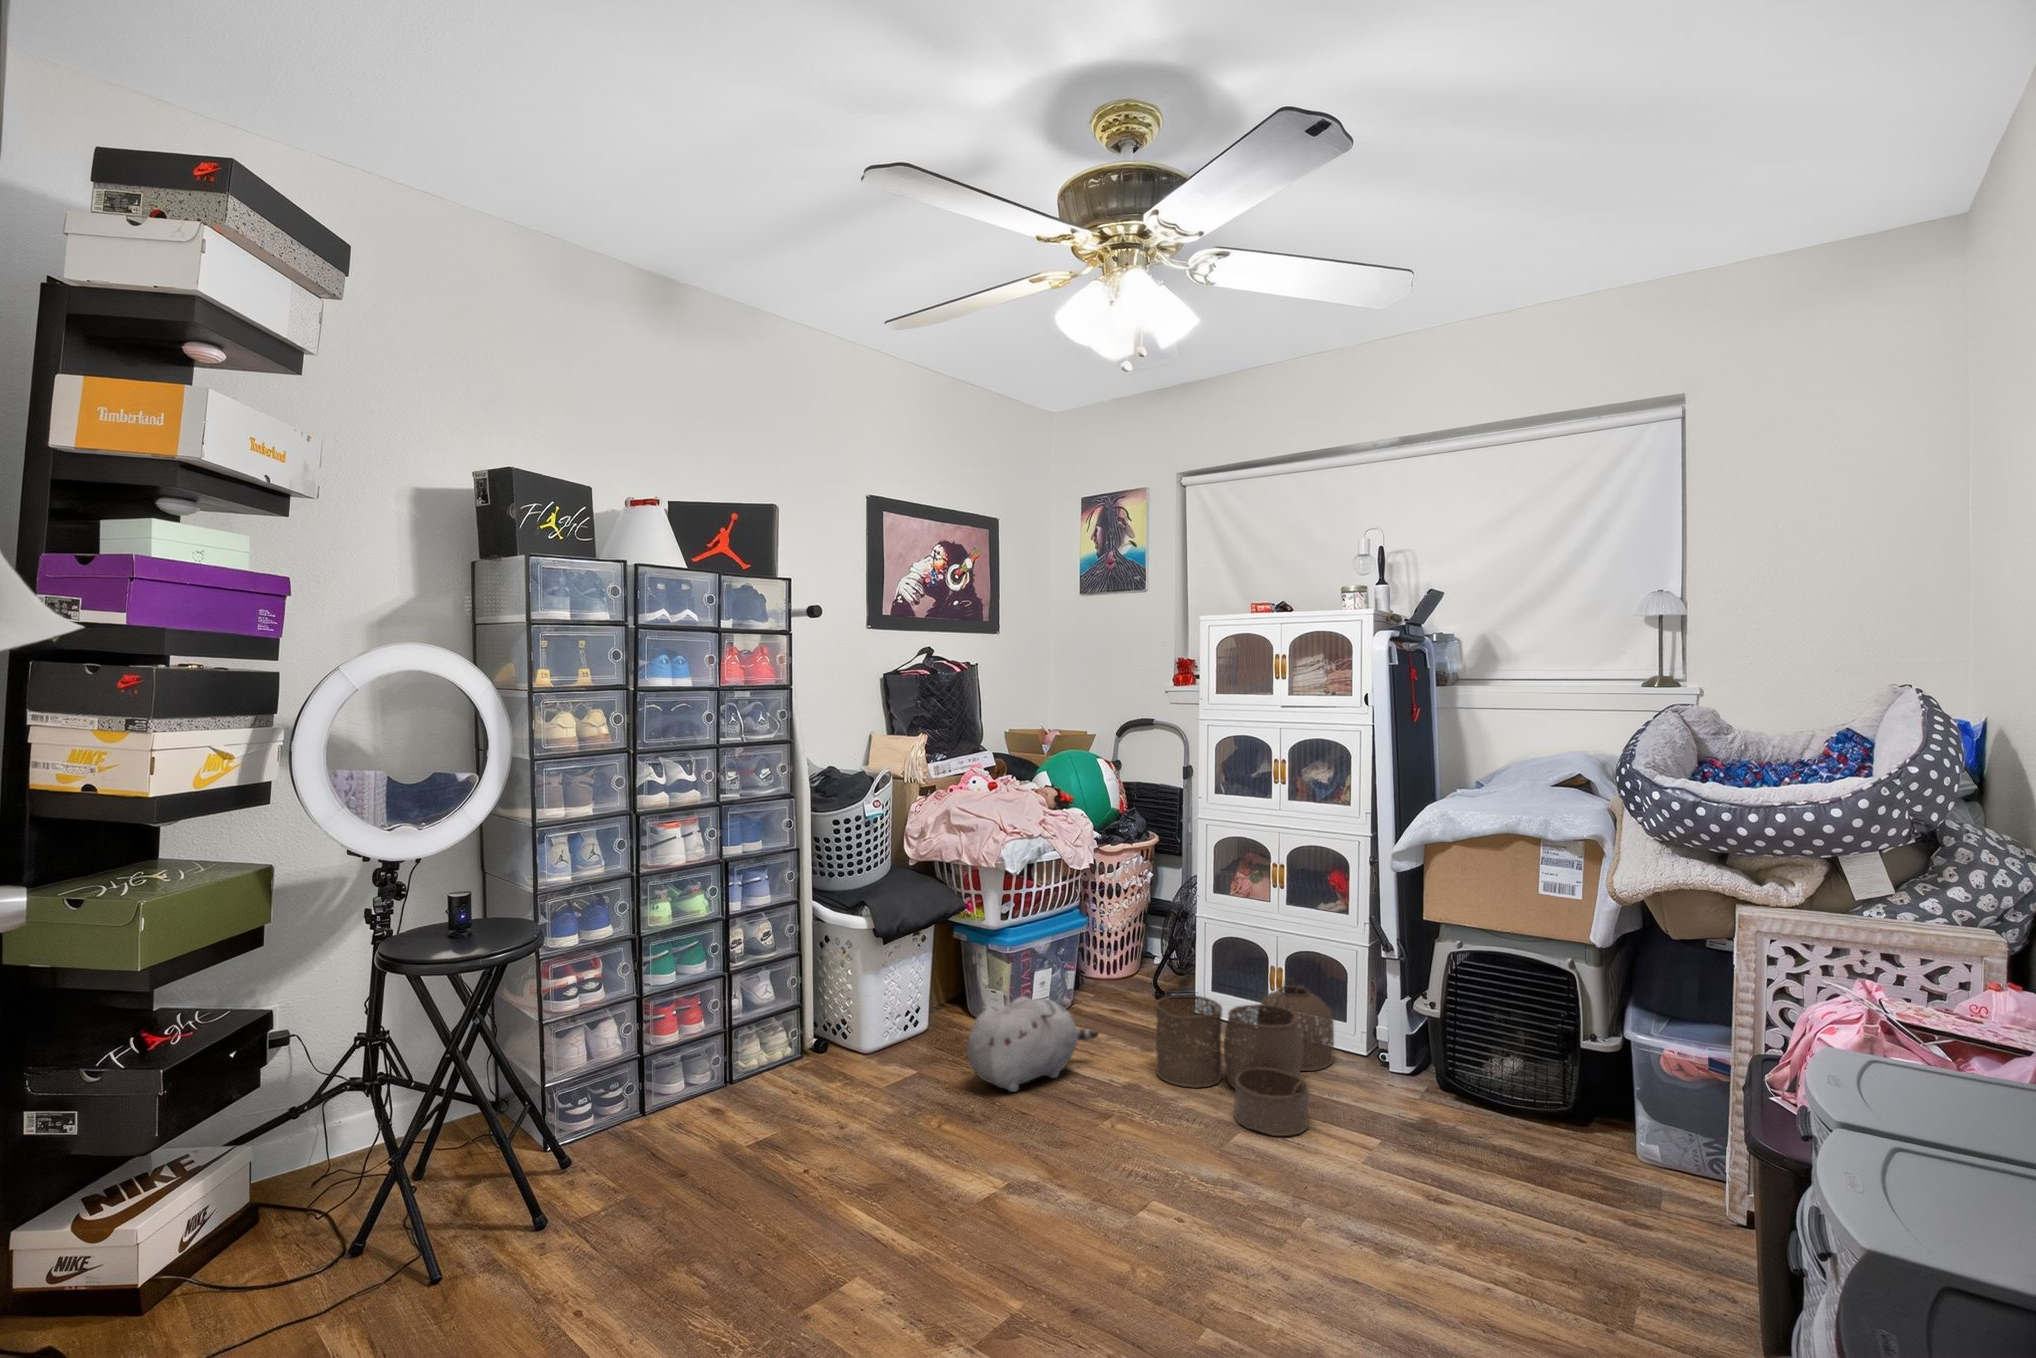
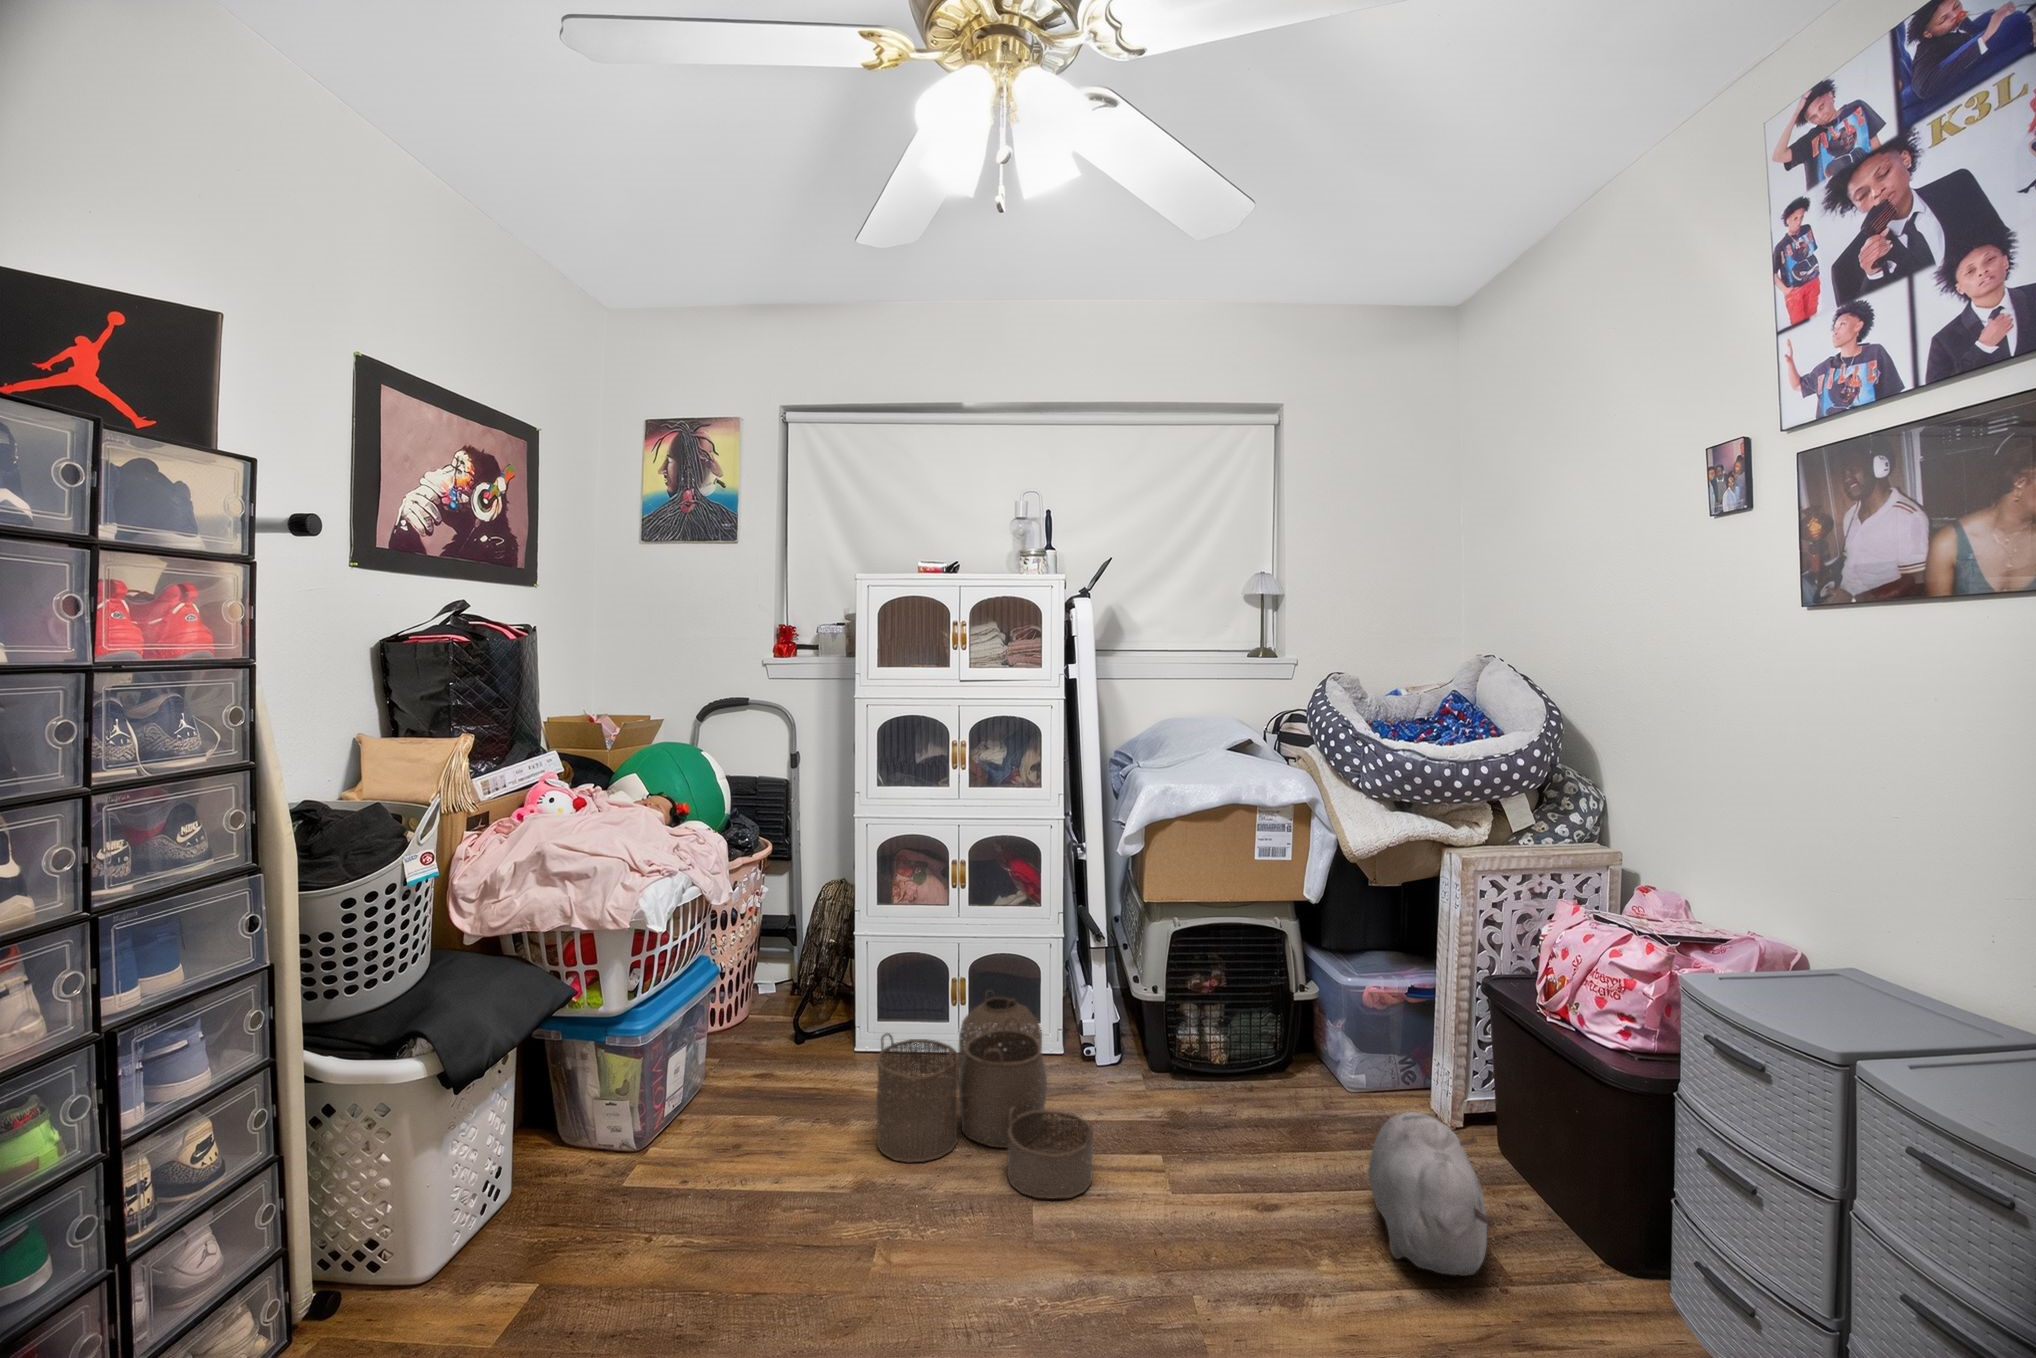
plush toy: present [967,996,1099,1092] -> present [1368,1112,1493,1276]

